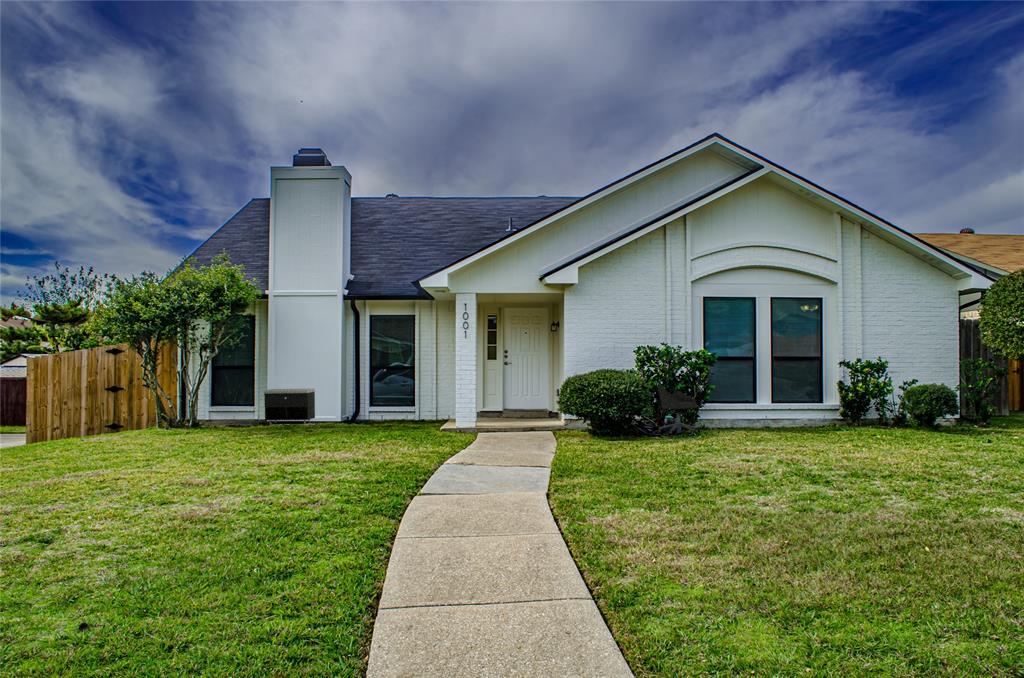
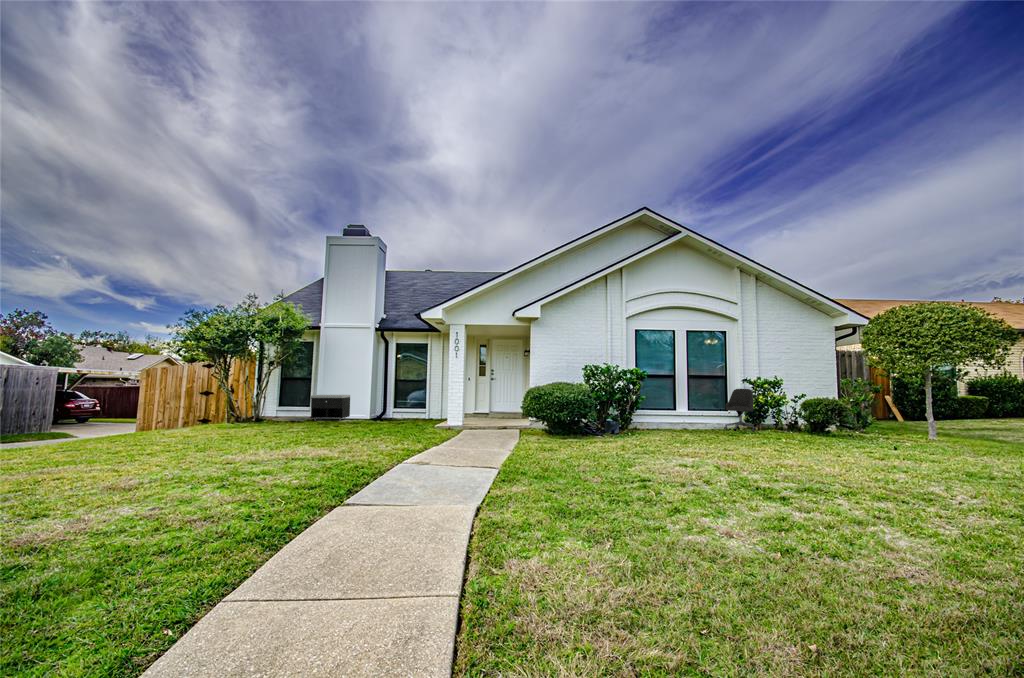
chair: present [658,381,698,436] -> present [724,389,756,431]

